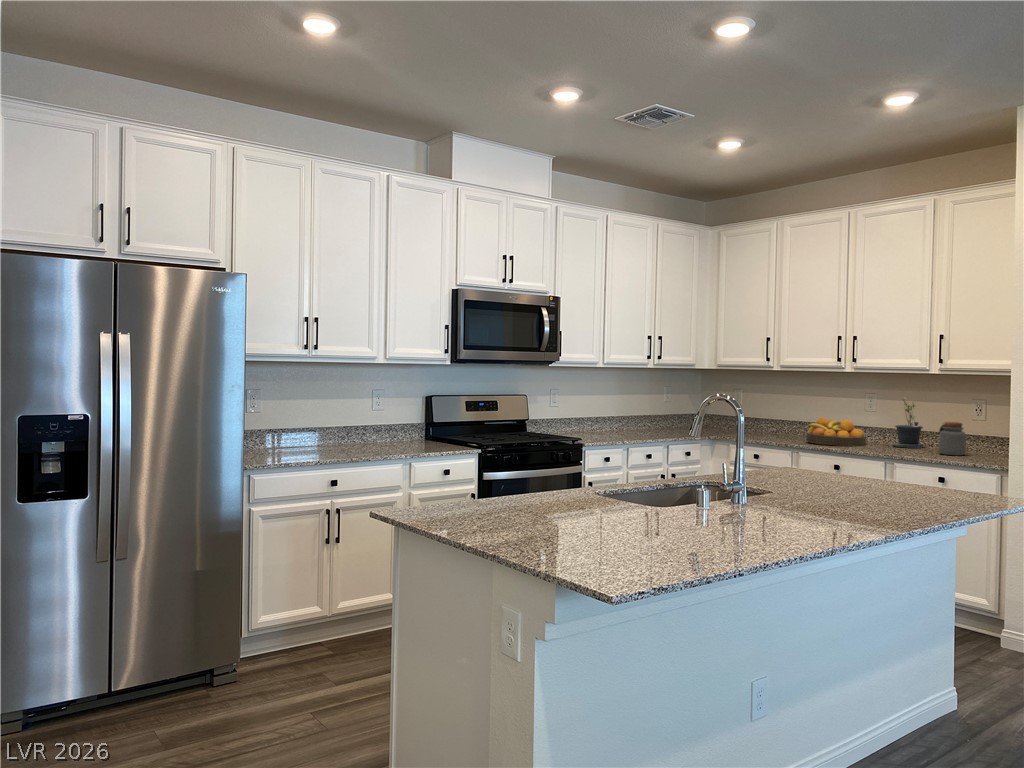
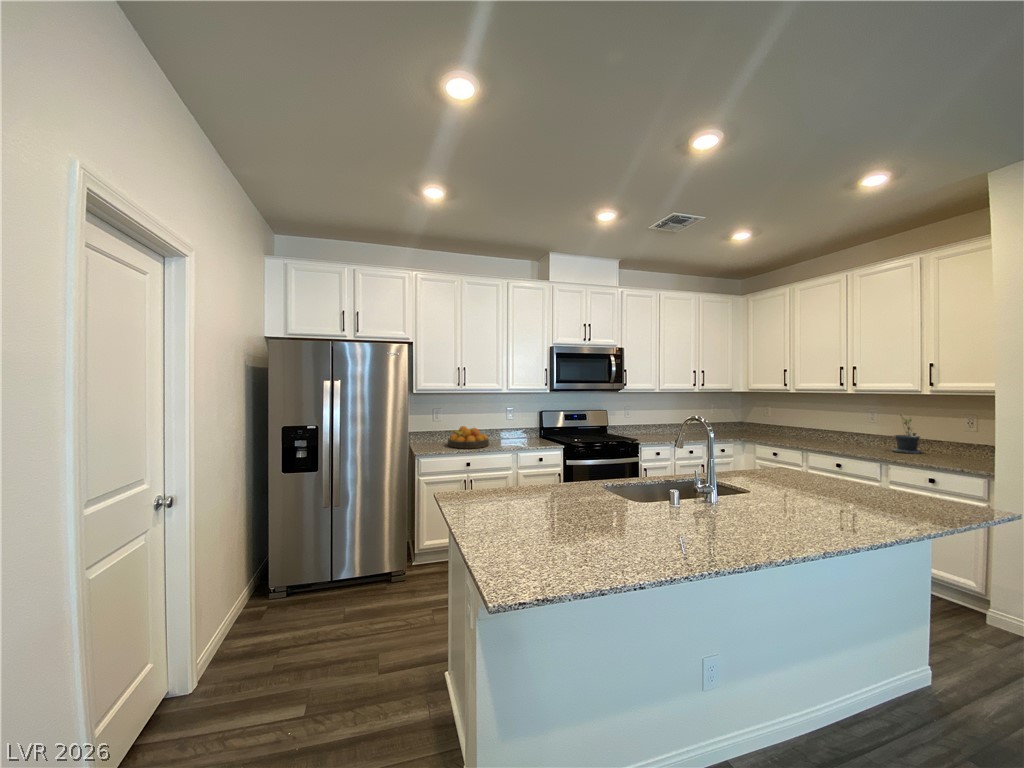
fruit bowl: present [806,418,866,446] -> present [448,426,489,448]
jar: present [938,422,966,456] -> none [934,435,963,463]

